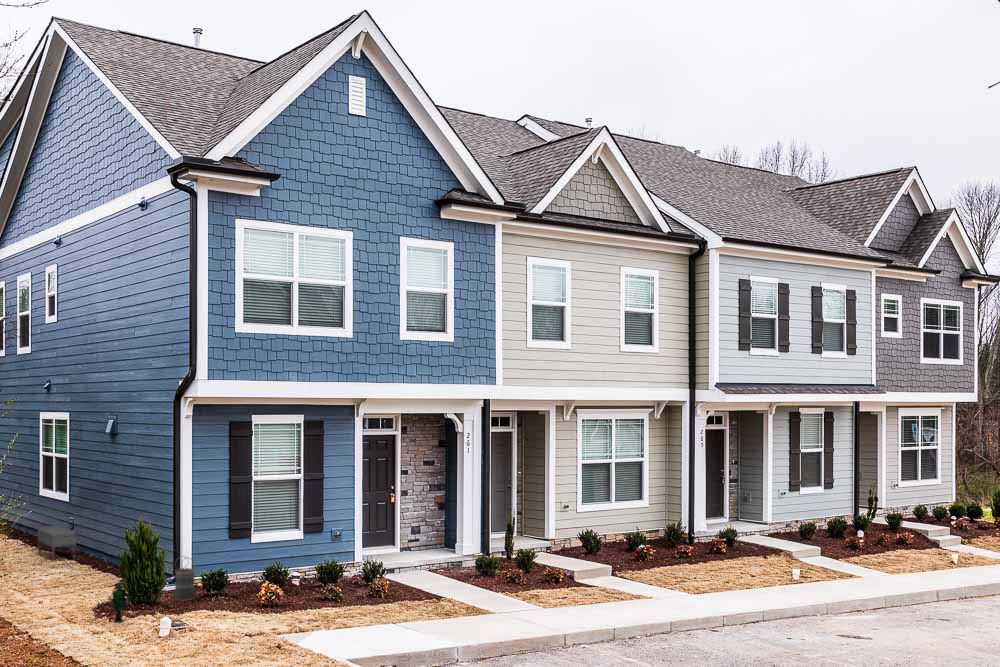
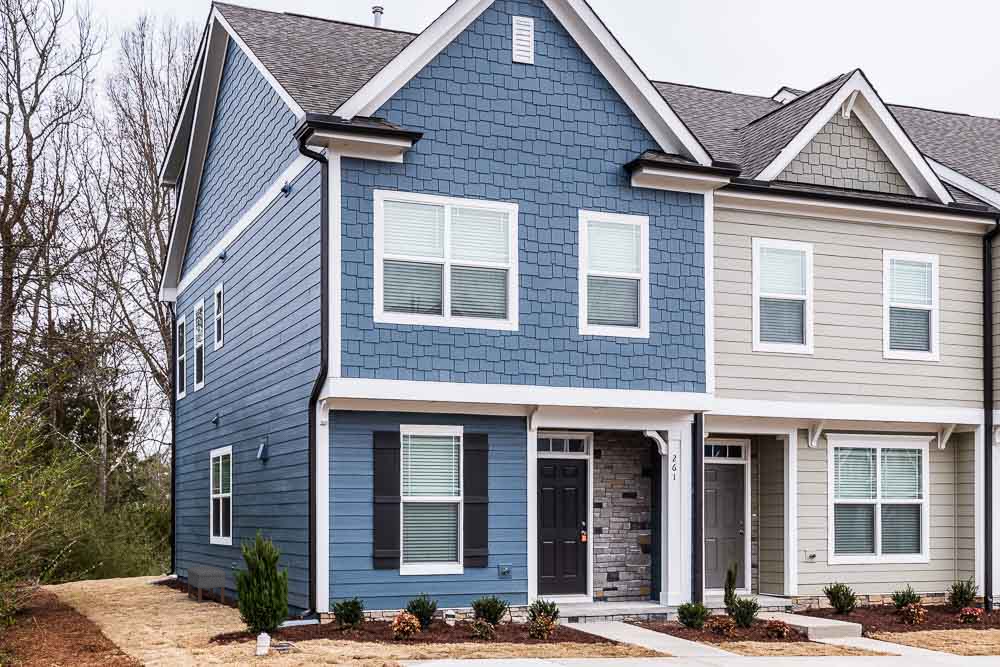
basket: present [175,568,195,601] -> none [306,585,329,637]
decorative plant: present [109,580,131,623] -> none [220,600,245,650]

